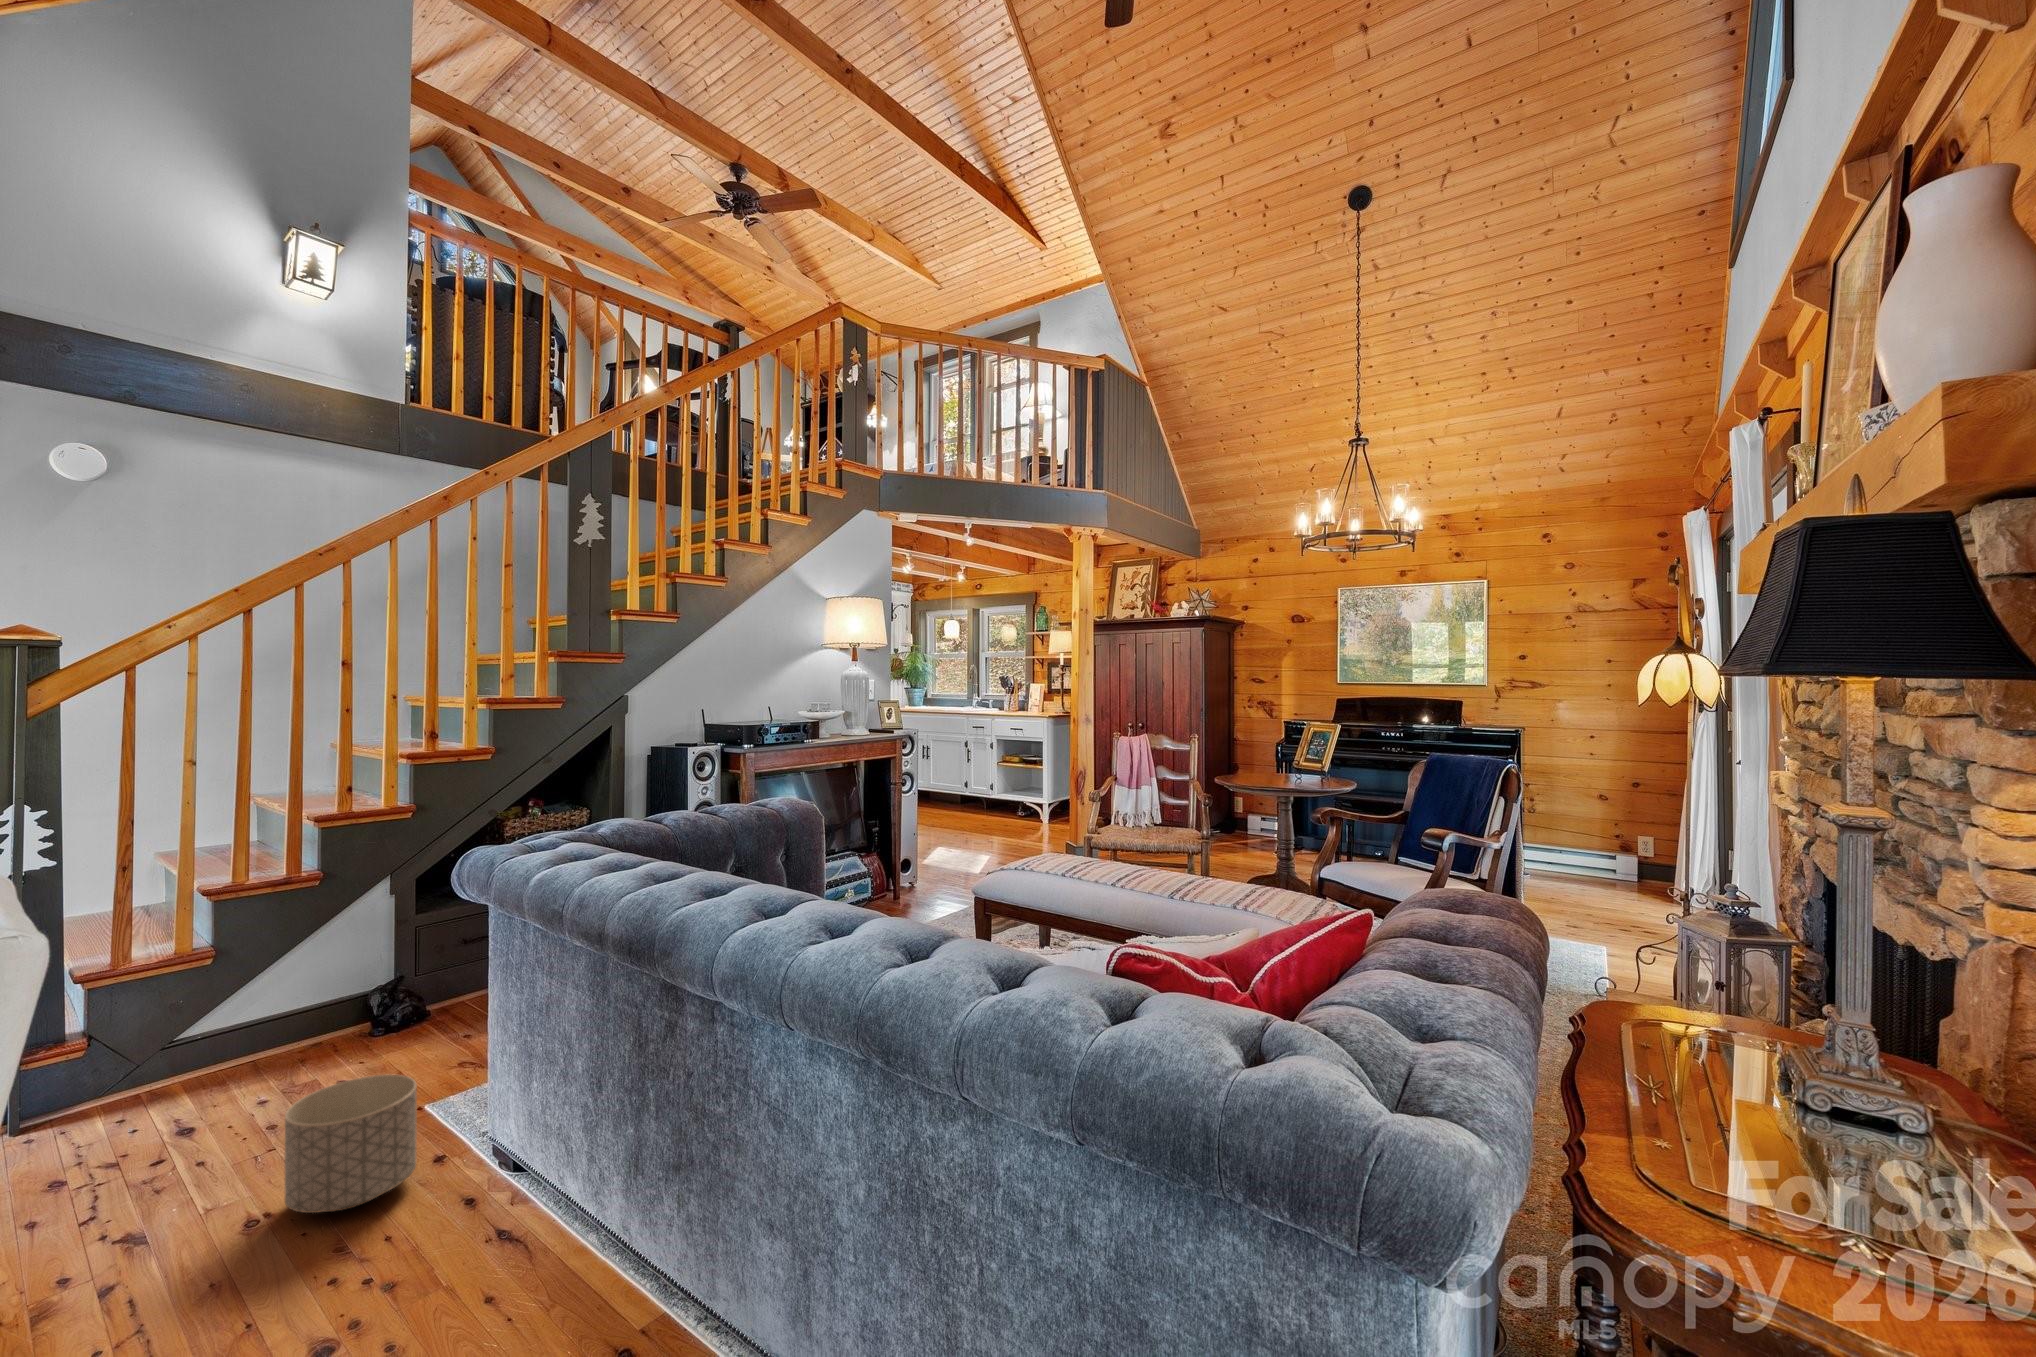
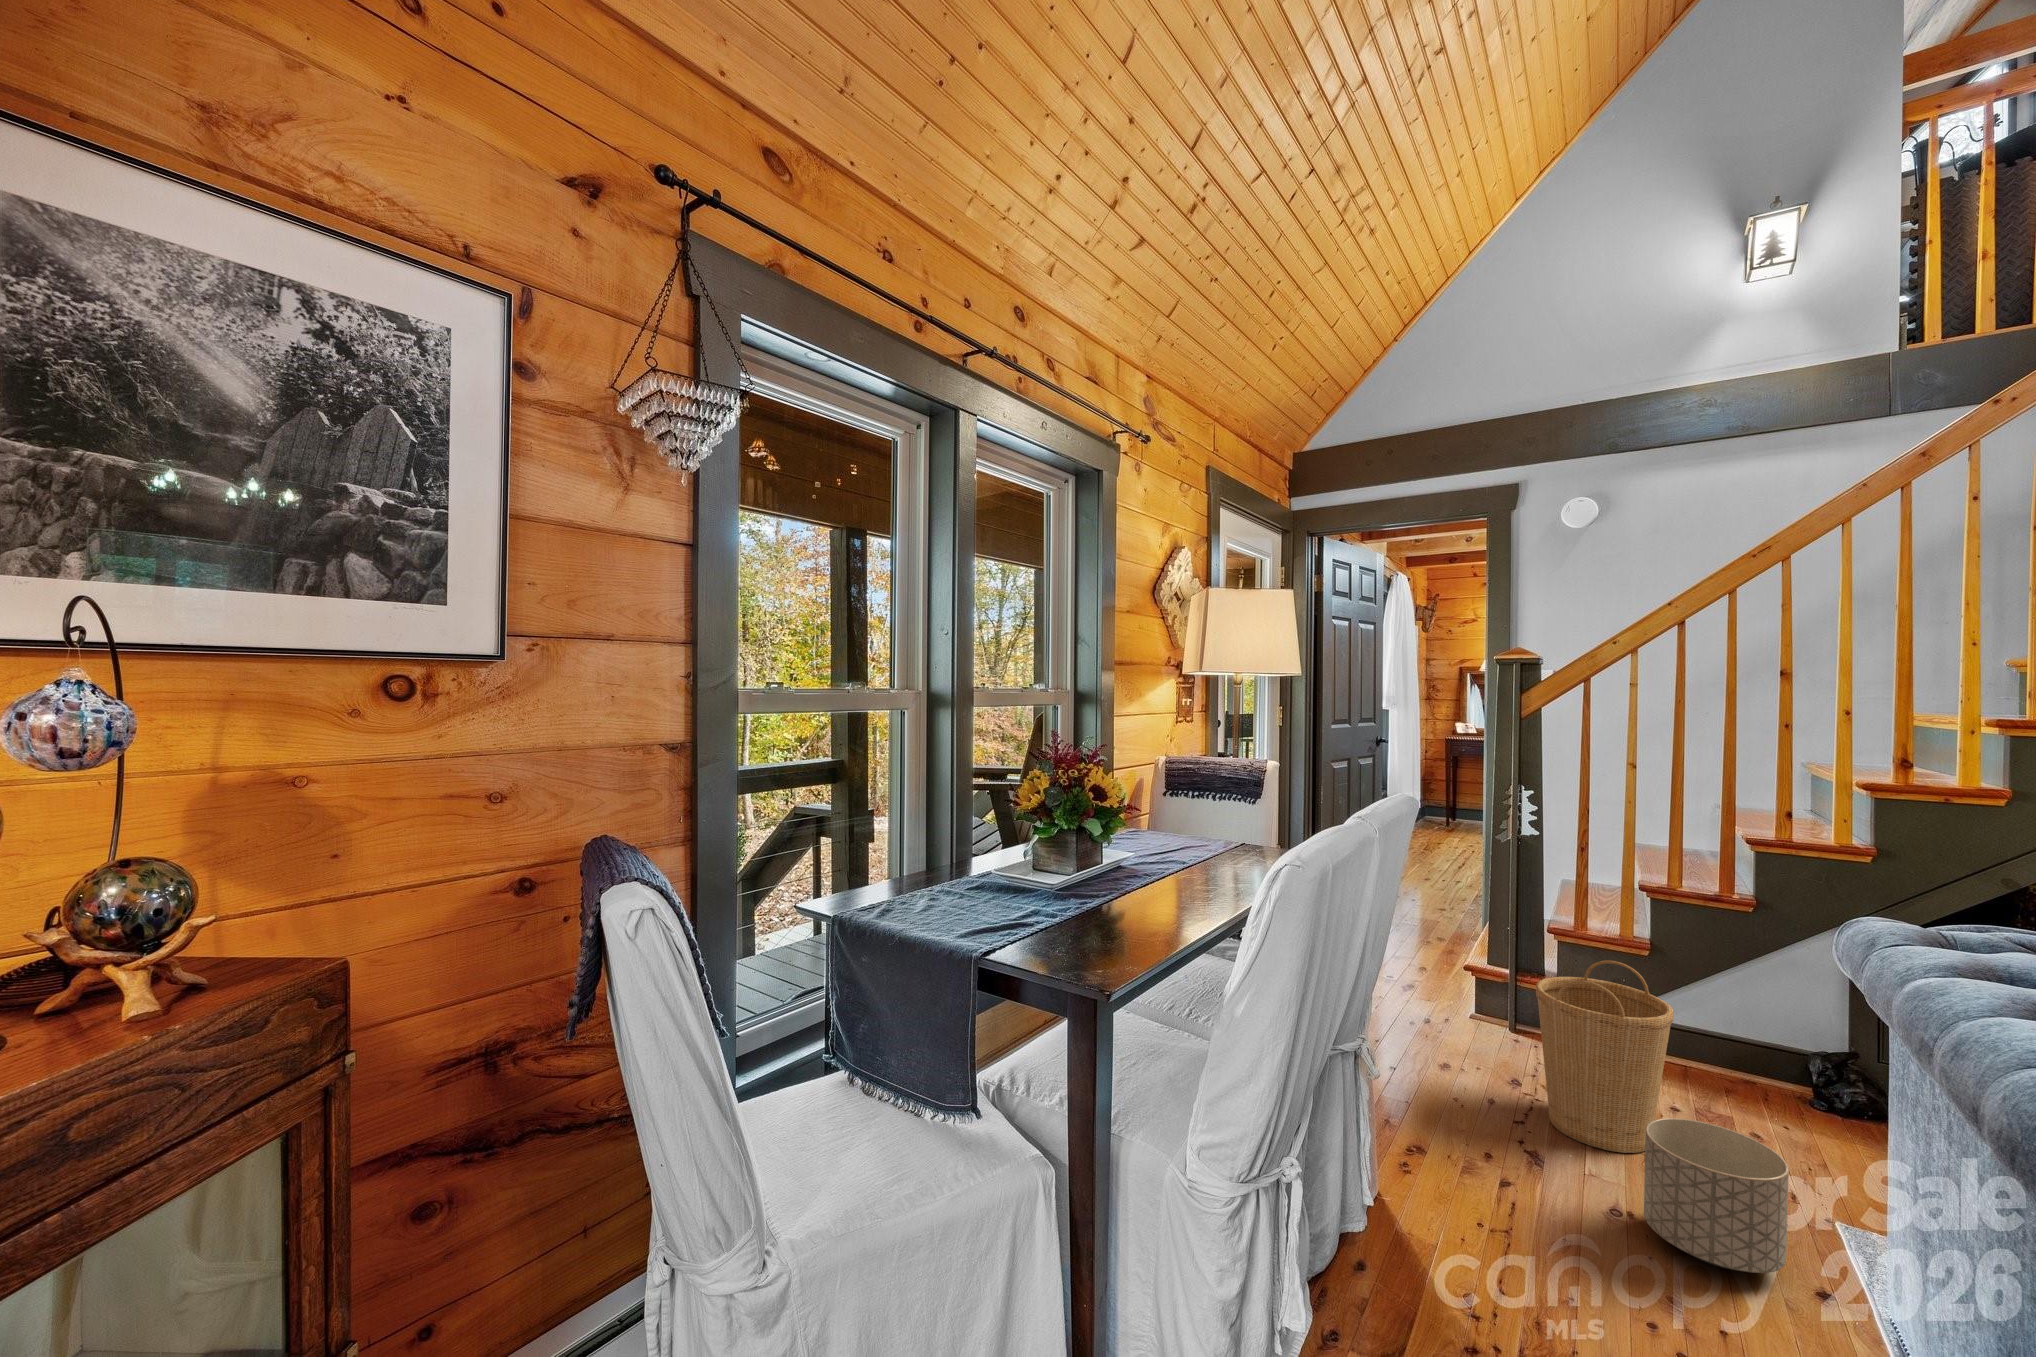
basket: none [101,974,277,1194] -> present [1536,961,1674,1153]

